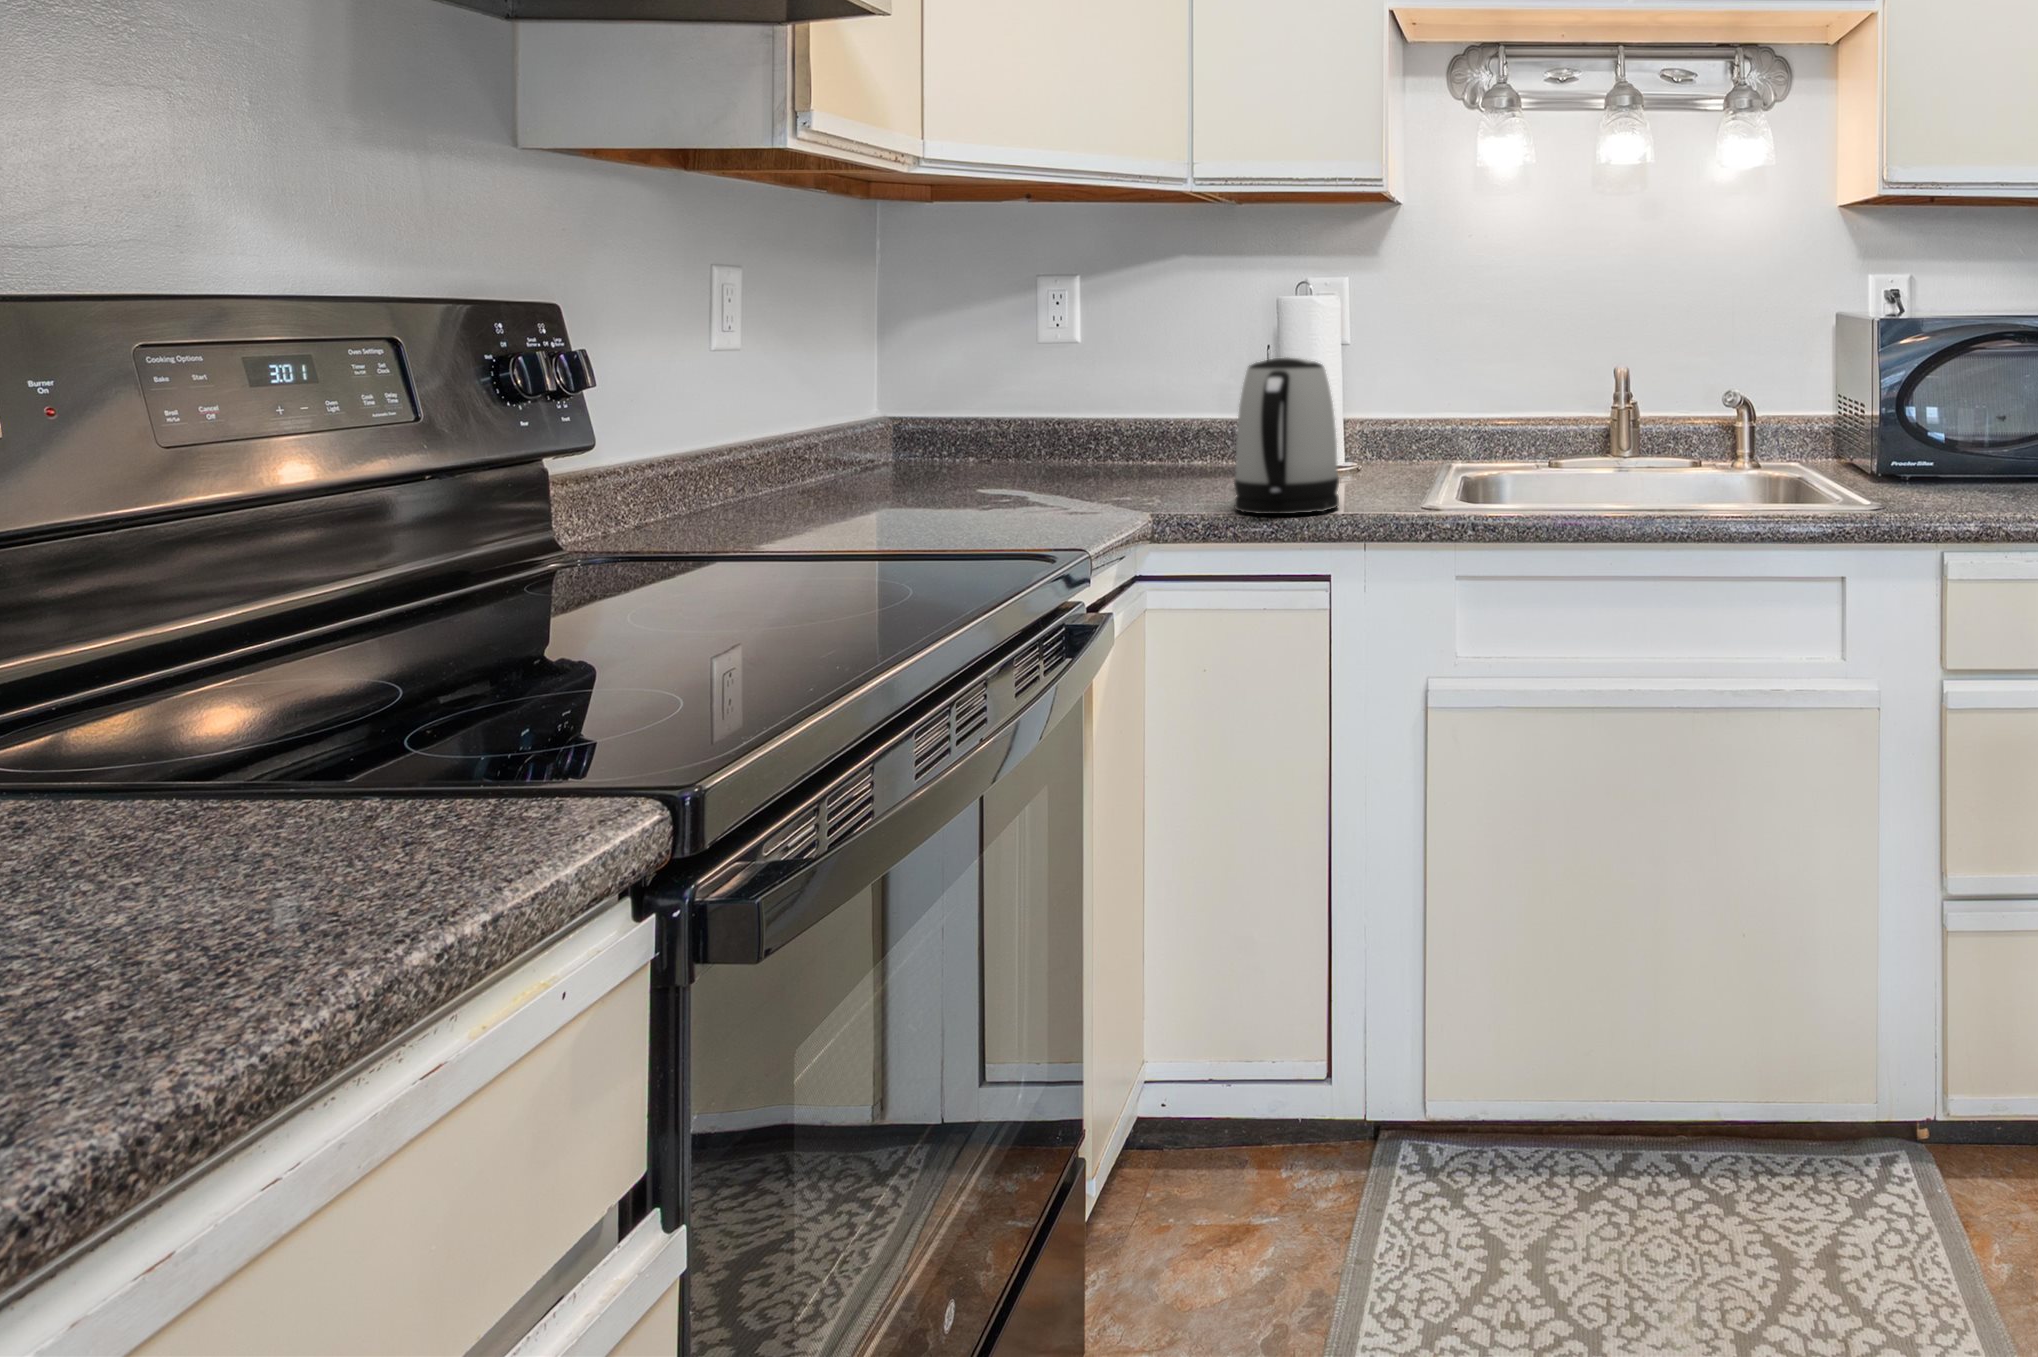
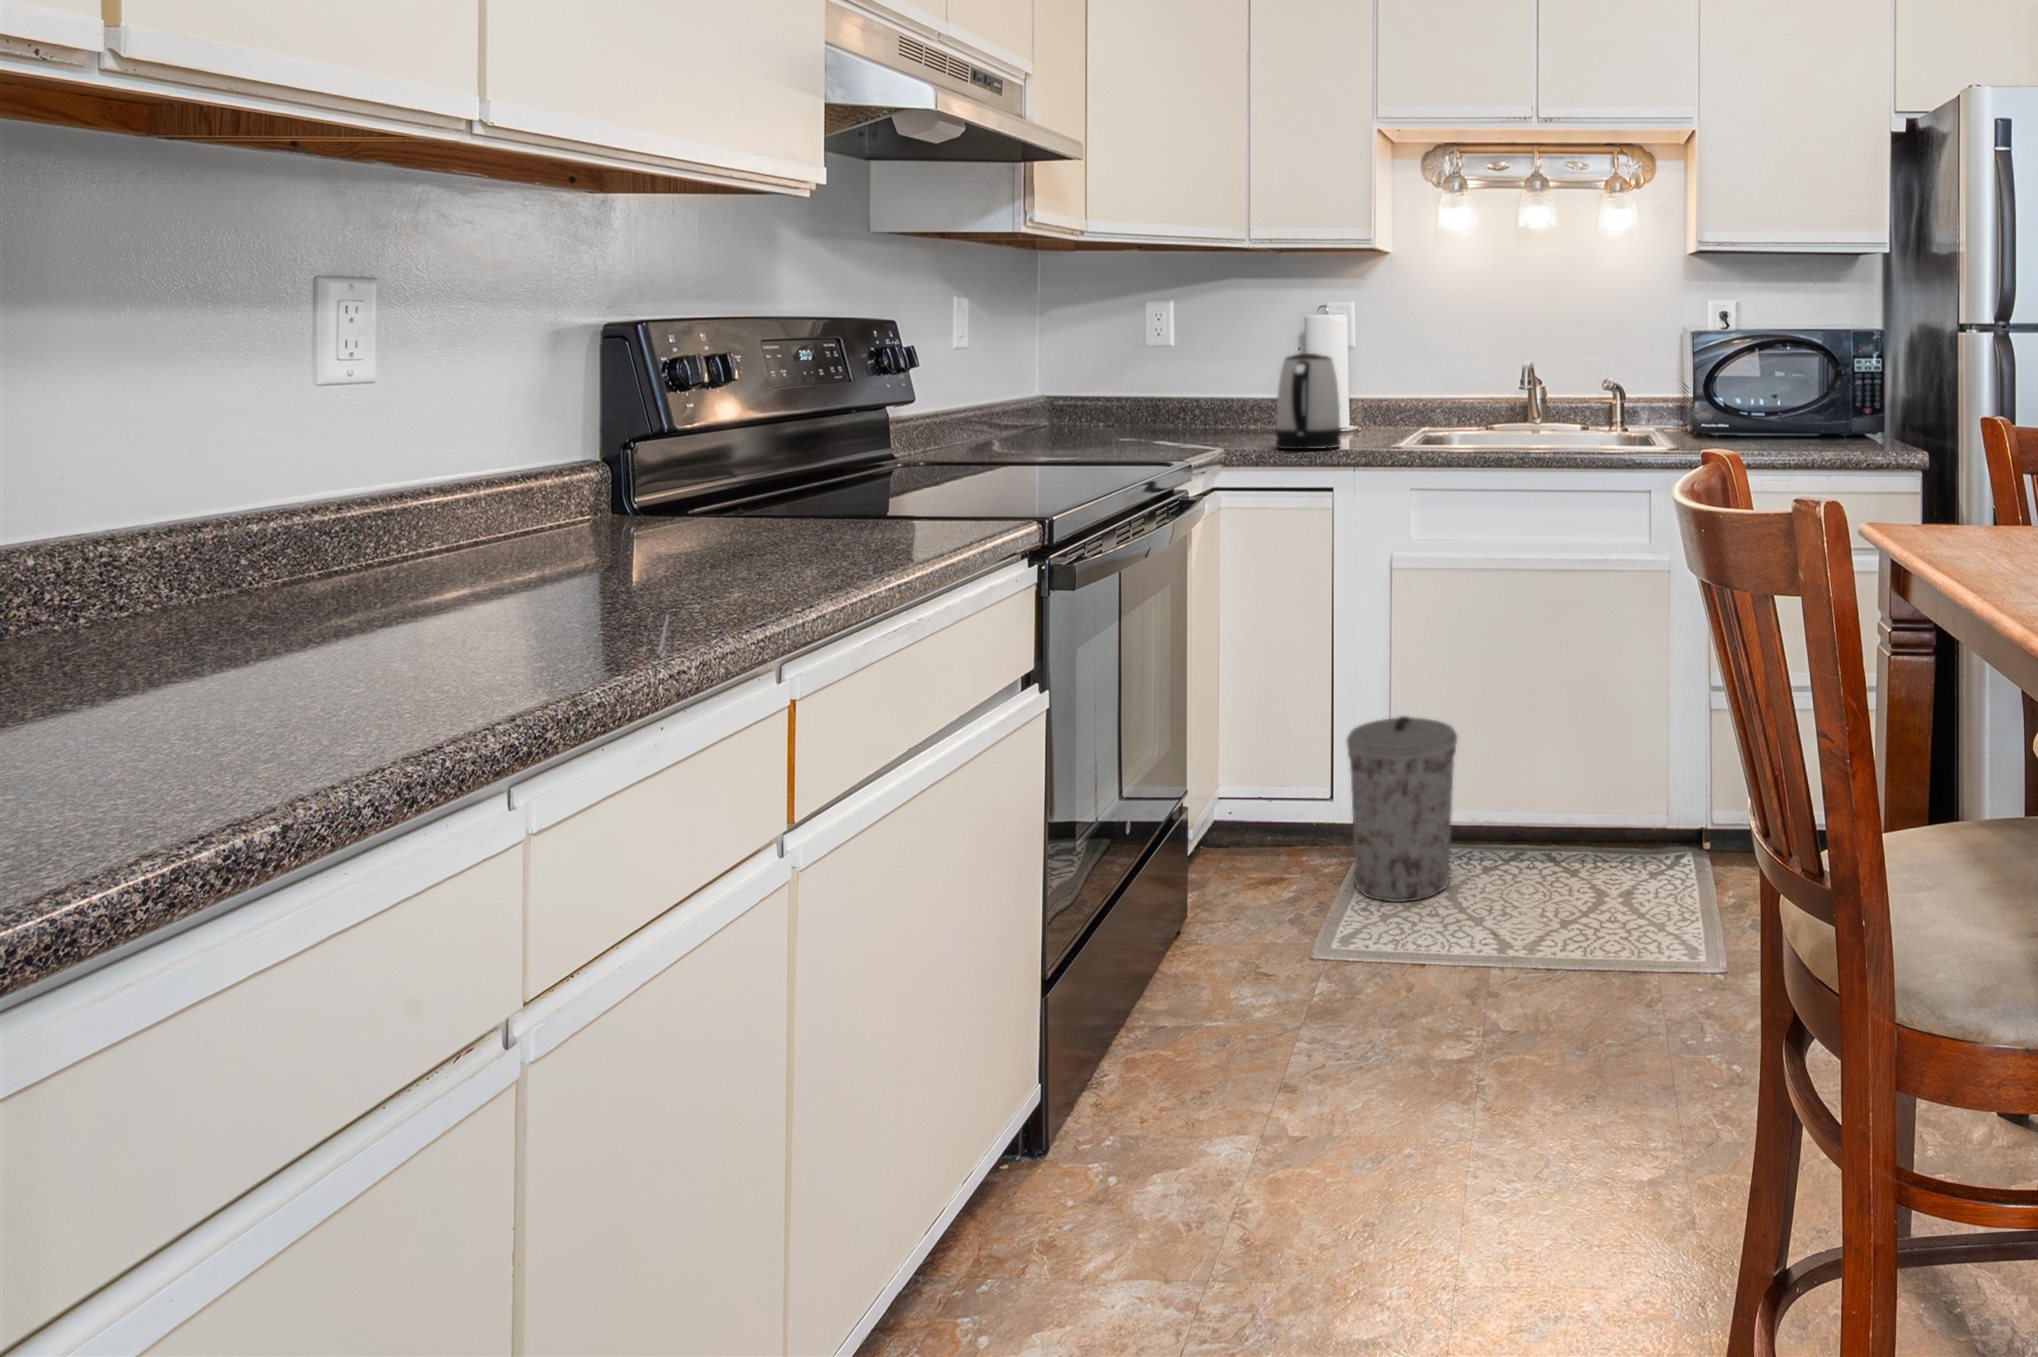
trash can: none [1357,949,1540,1289] -> present [1347,716,1457,902]

